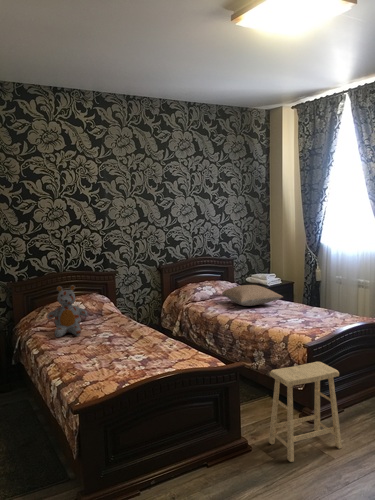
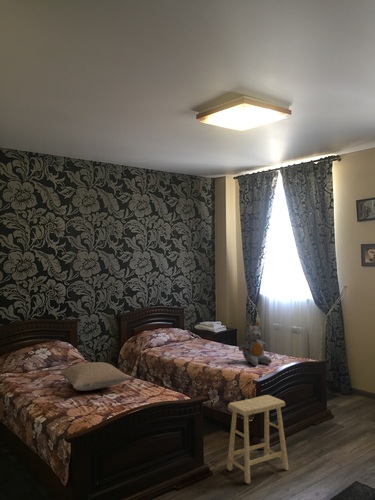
stuffed bear: present [47,285,88,338] -> present [238,322,272,366]
pillow: present [222,285,283,306] -> present [61,362,130,391]

